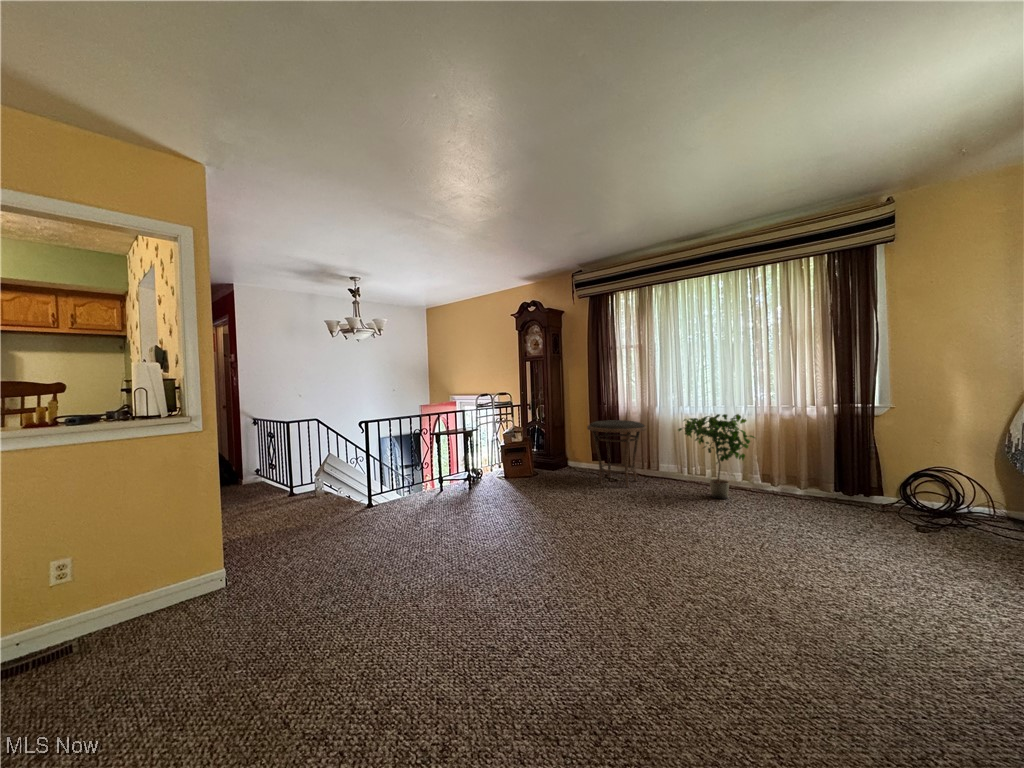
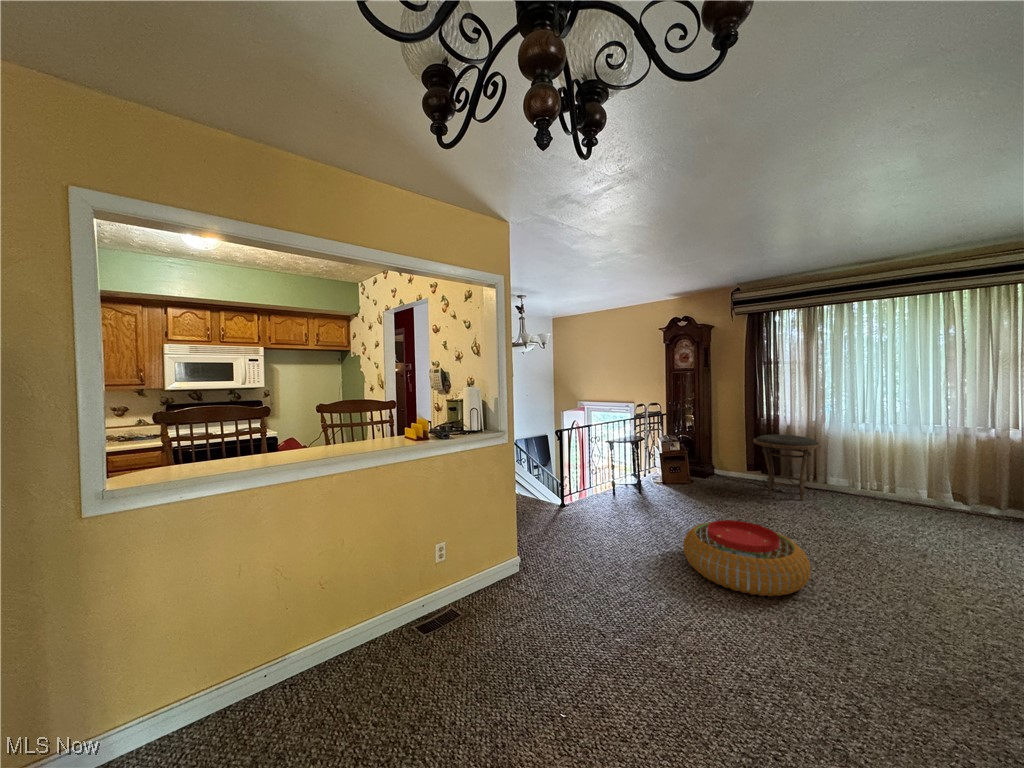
potted plant: present [678,414,755,499] -> none [861,435,953,516]
pouf: none [415,503,544,589] -> present [683,520,811,596]

